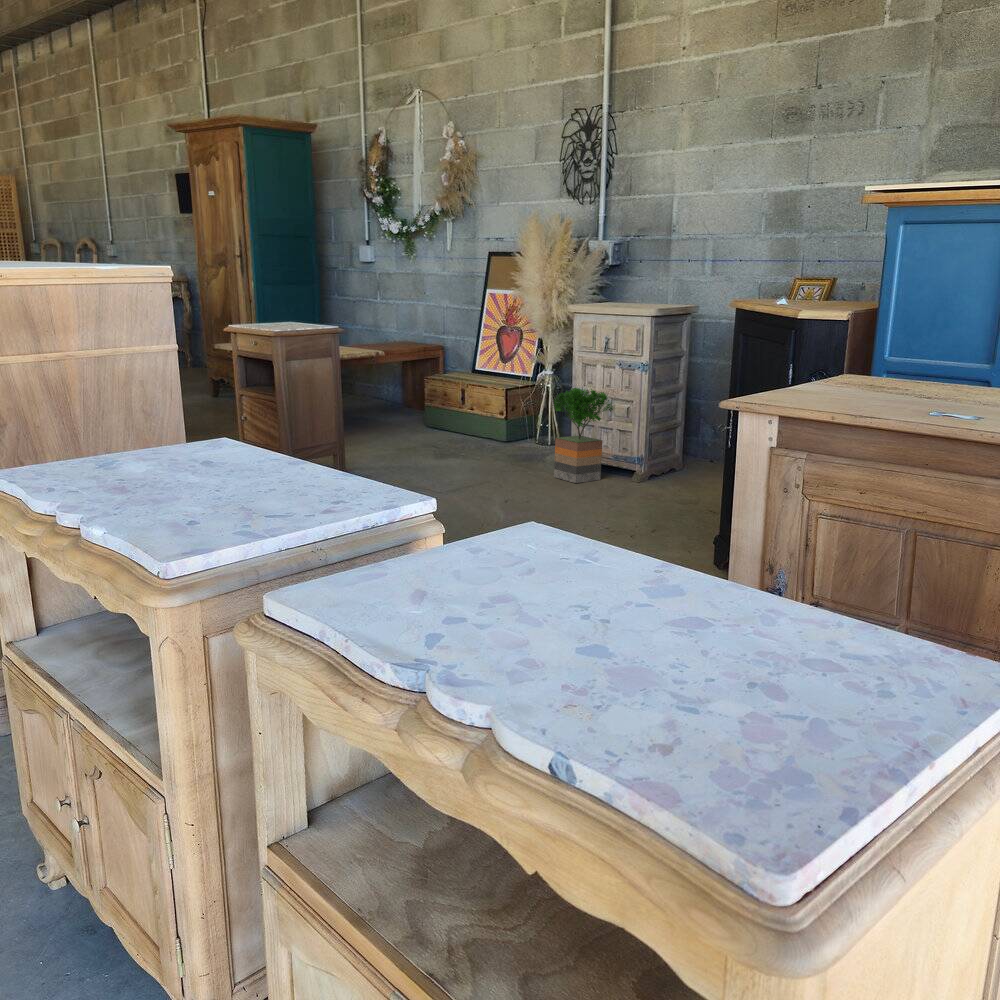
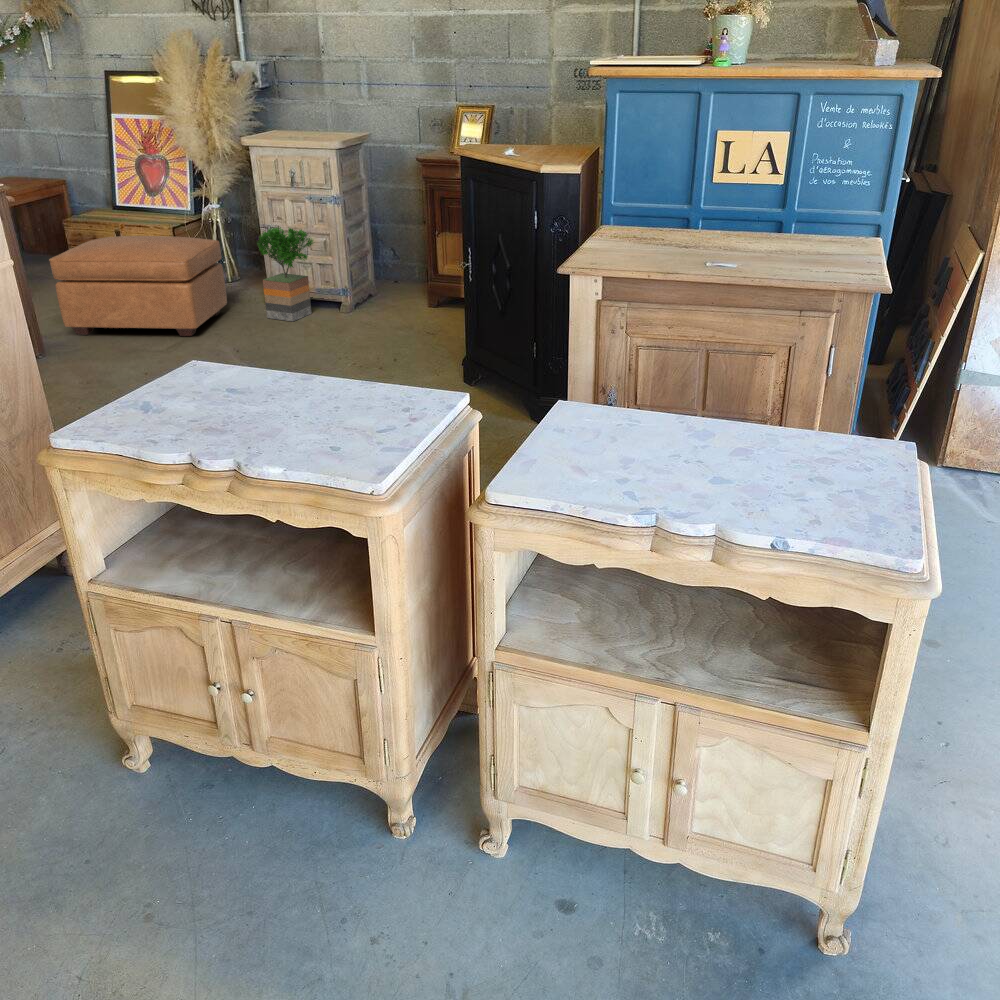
ottoman: none [367,384,526,481] -> present [49,236,227,336]

